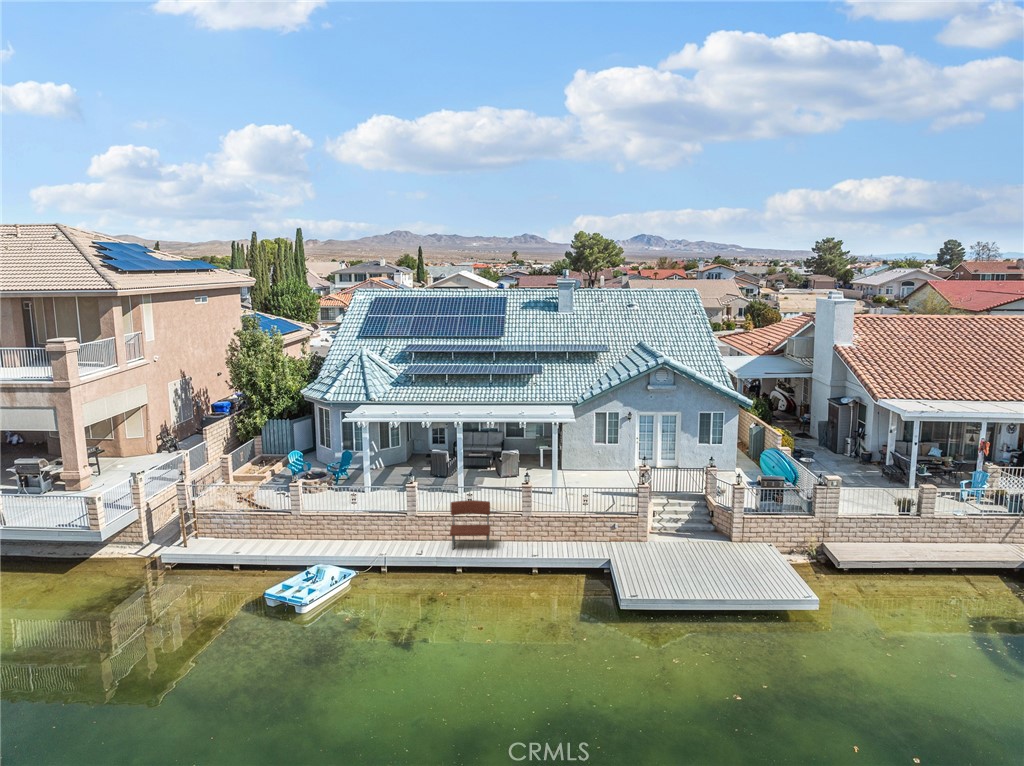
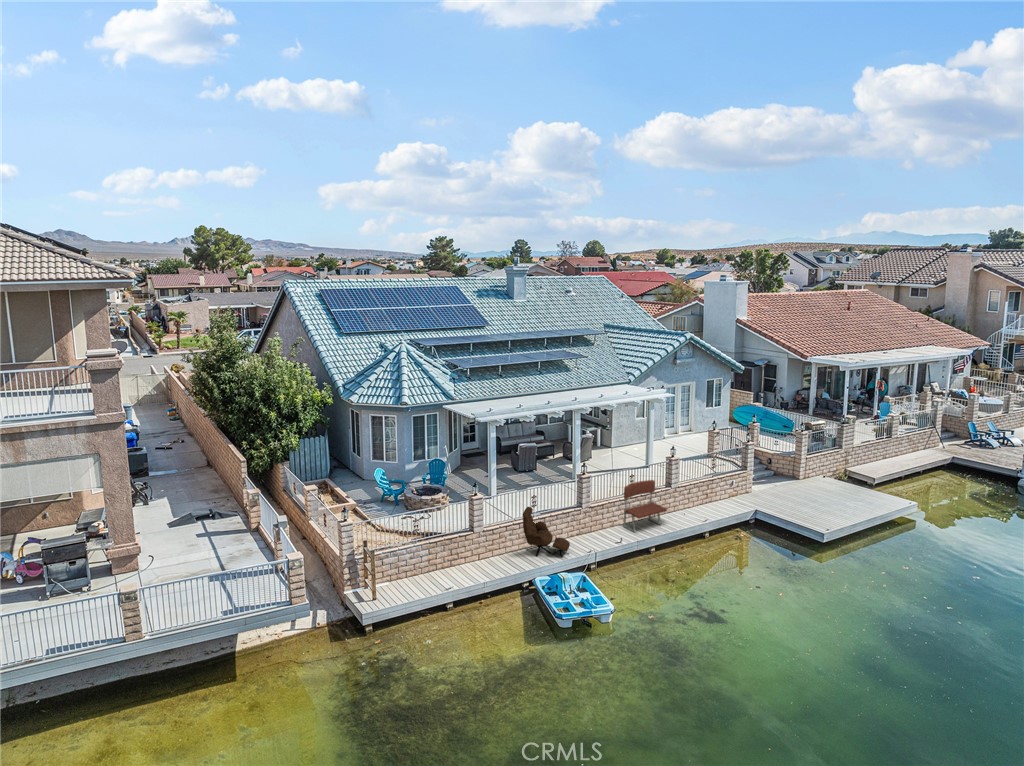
lounge chair: none [331,502,371,554] -> present [523,507,570,557]

